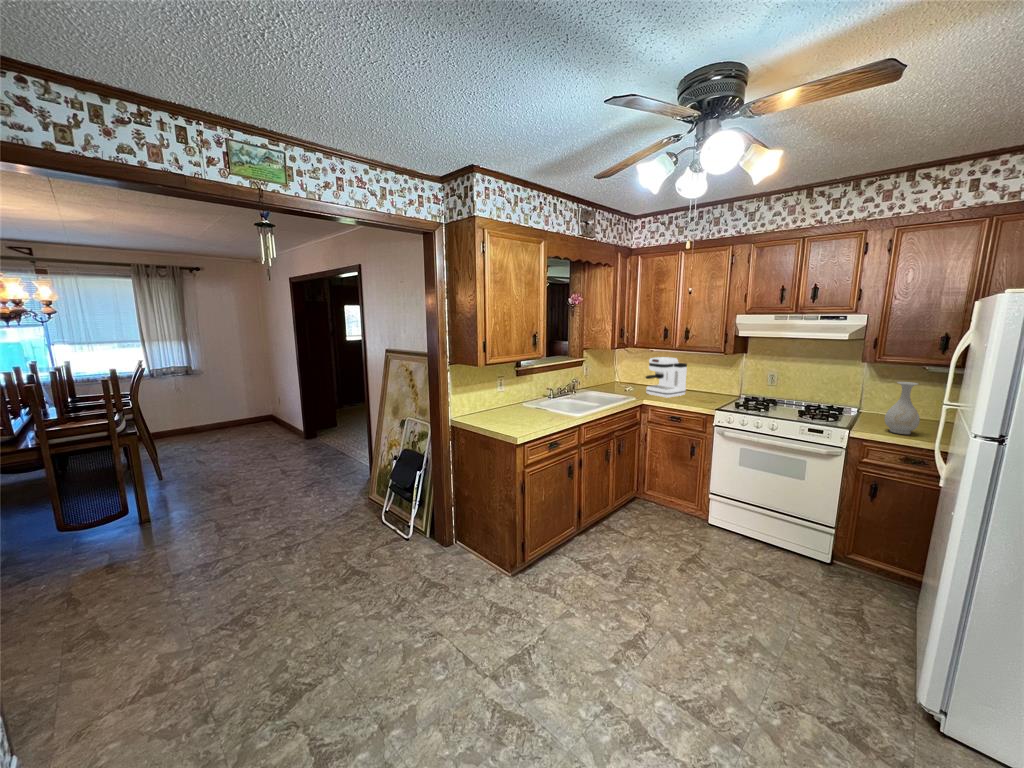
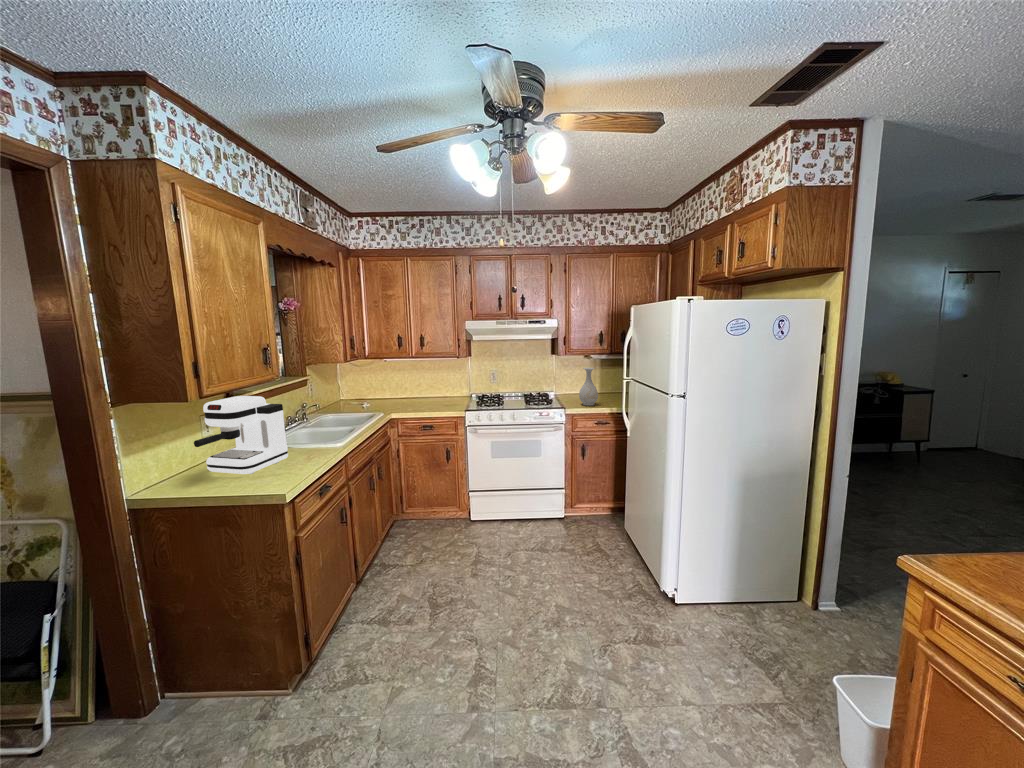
coffee maker: present [646,357,687,398] -> present [194,396,288,474]

